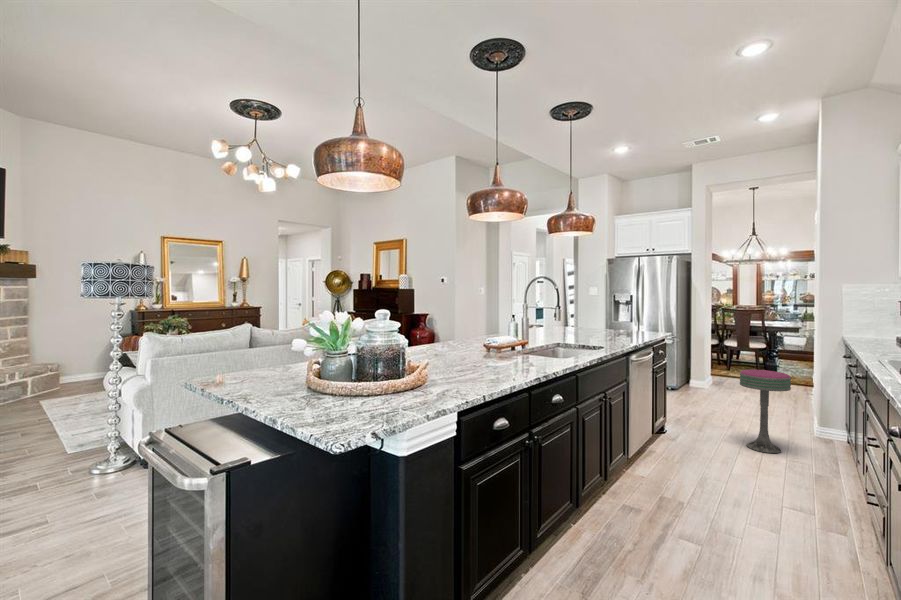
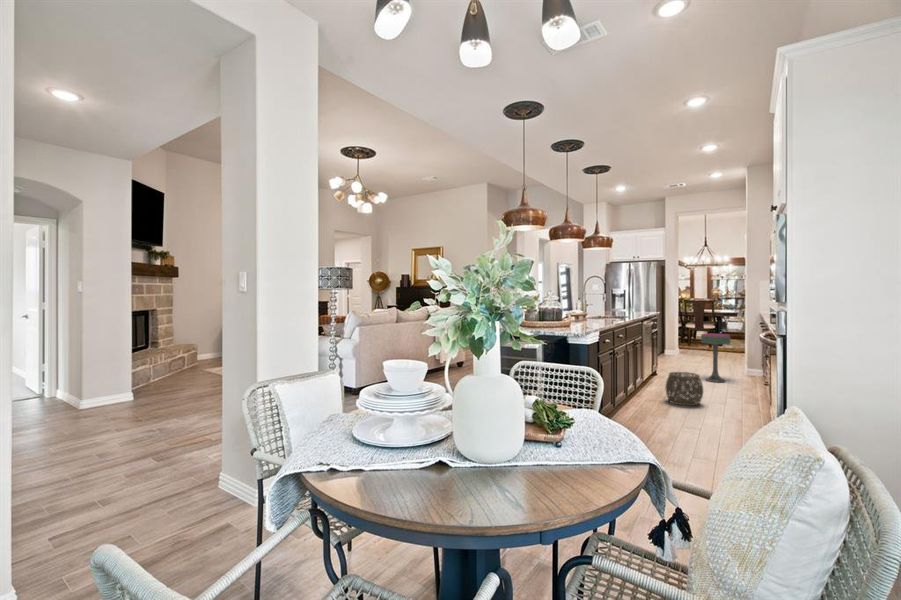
woven basket: none [664,453,738,529] -> present [665,372,703,406]

